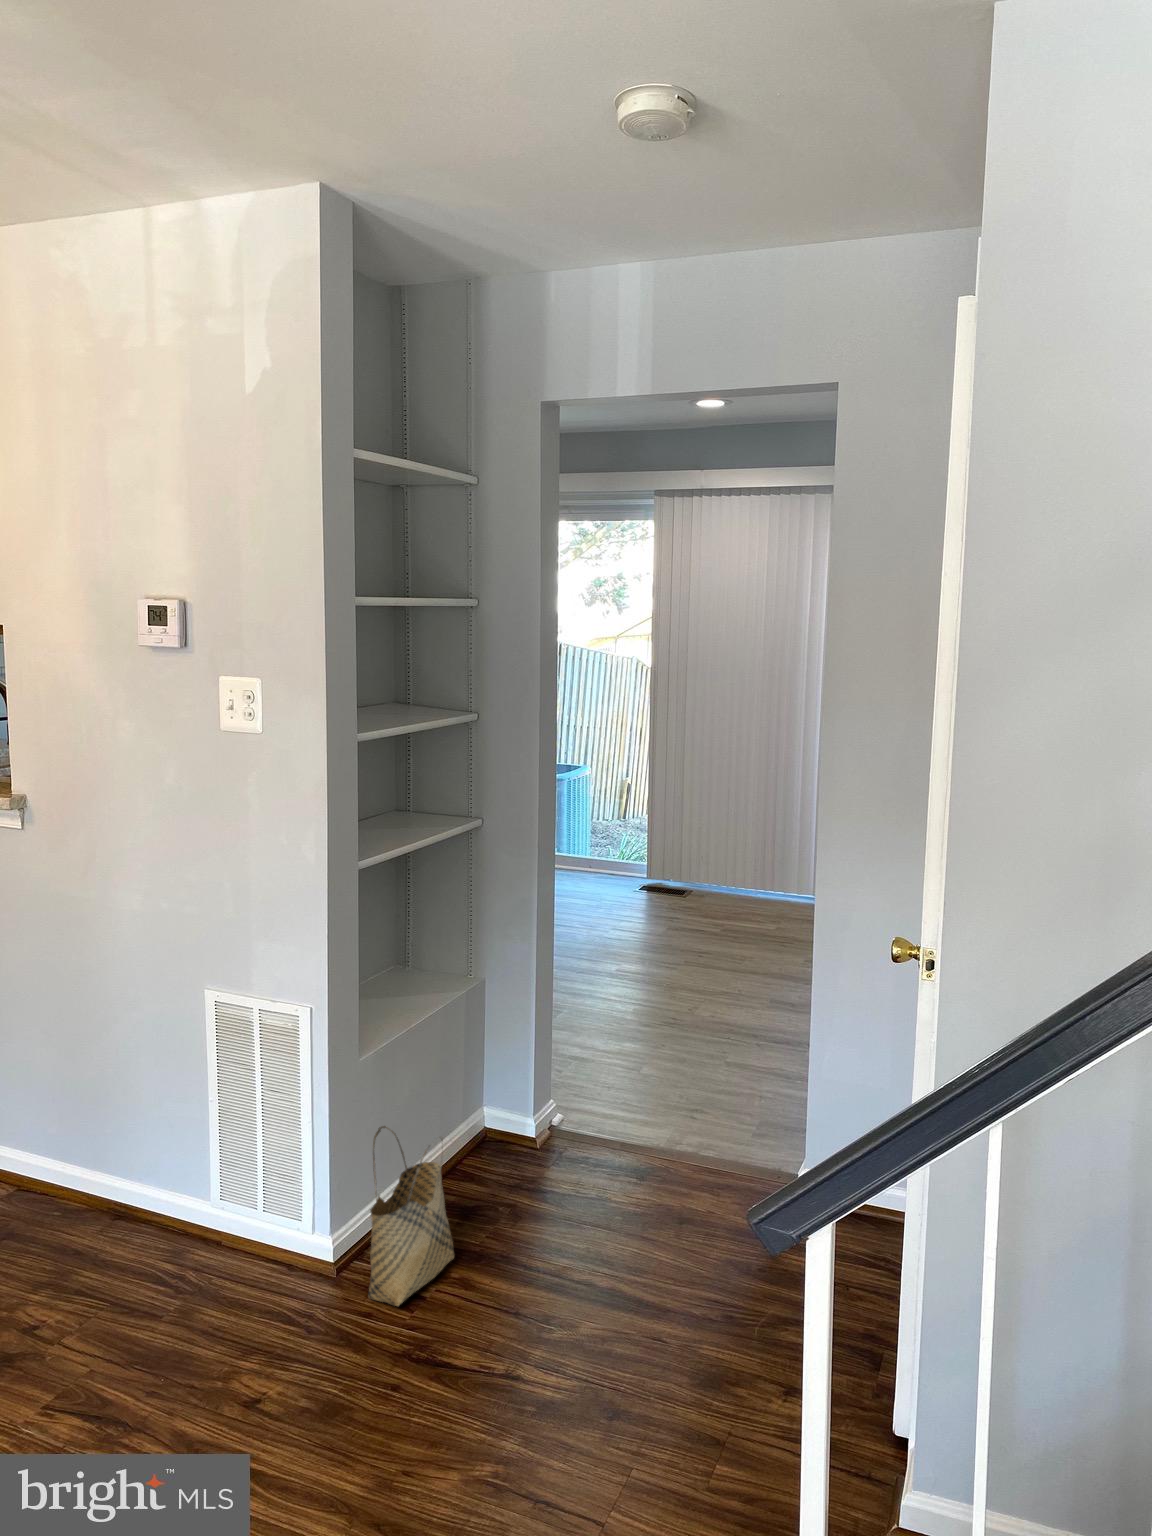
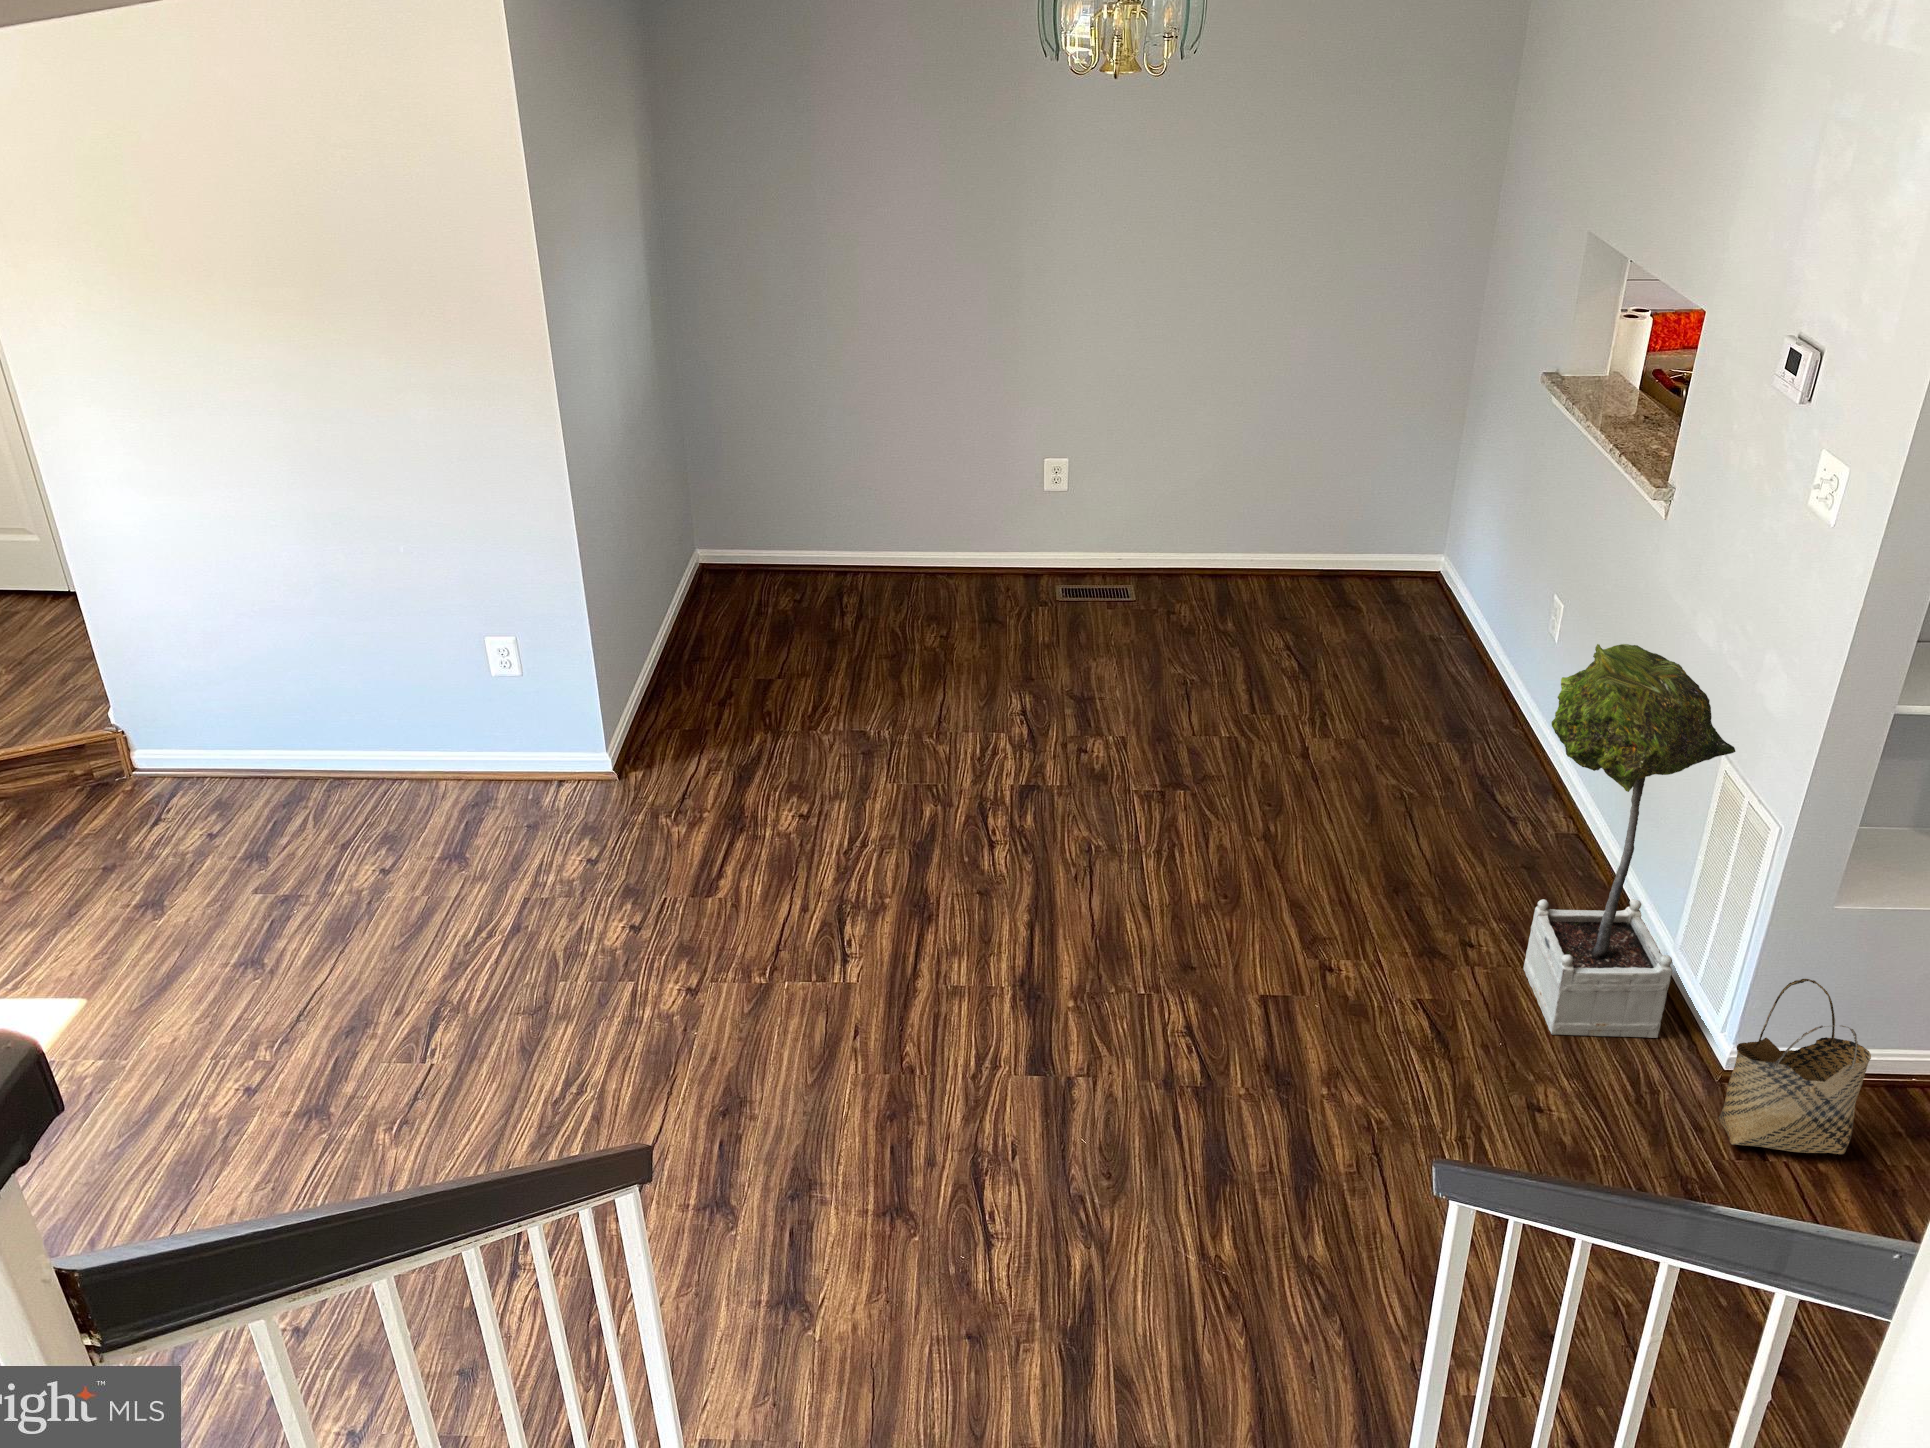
potted tree: none [69,913,264,1339] -> present [1523,644,1735,1038]

